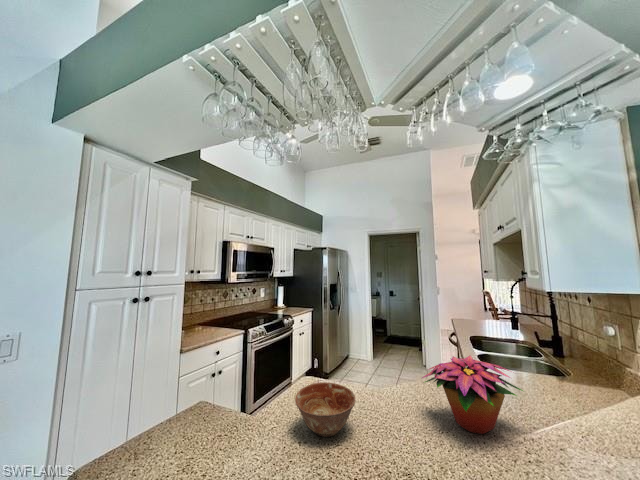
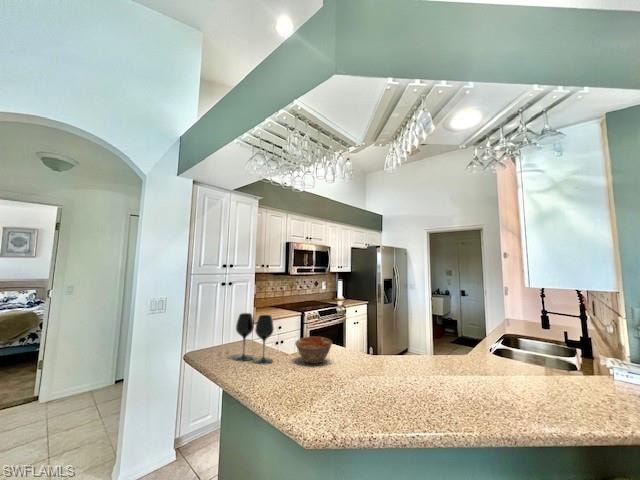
flower arrangement: present [422,356,523,434] -> none [378,325,449,377]
wine glass: none [178,361,260,465] -> present [234,313,274,365]

